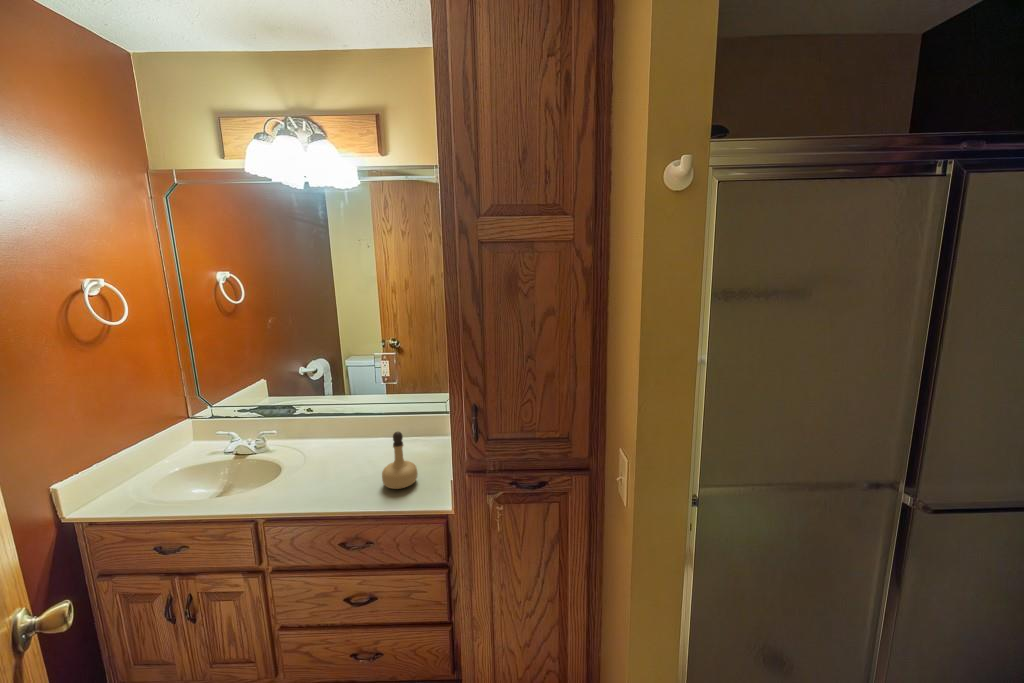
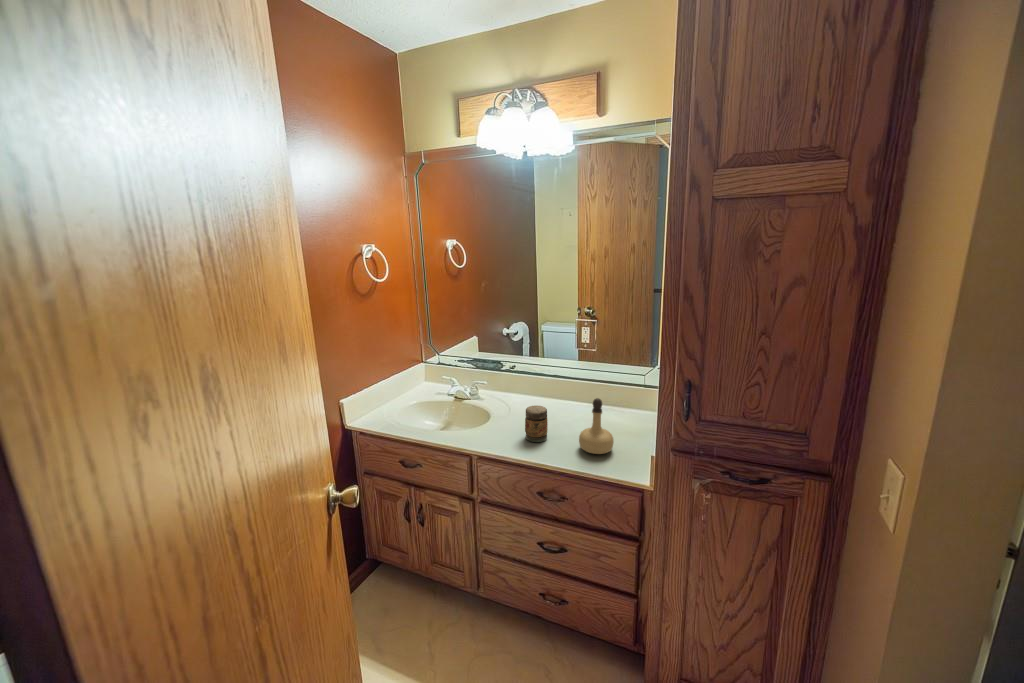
jar: none [321,448,349,489] -> present [525,406,548,442]

